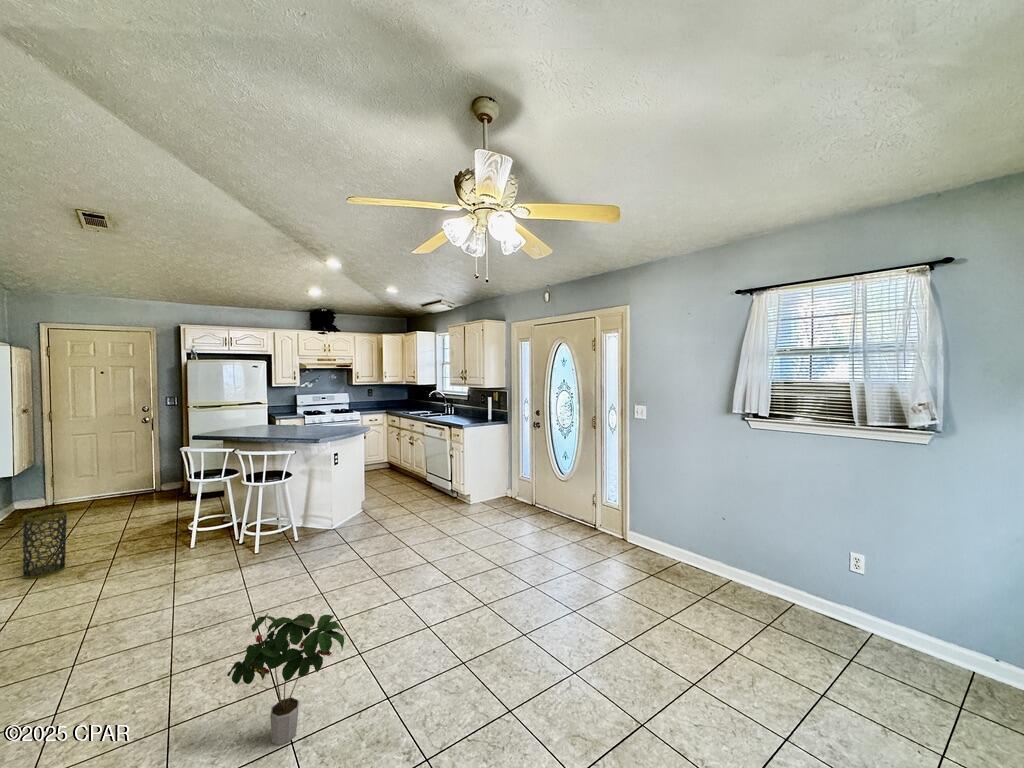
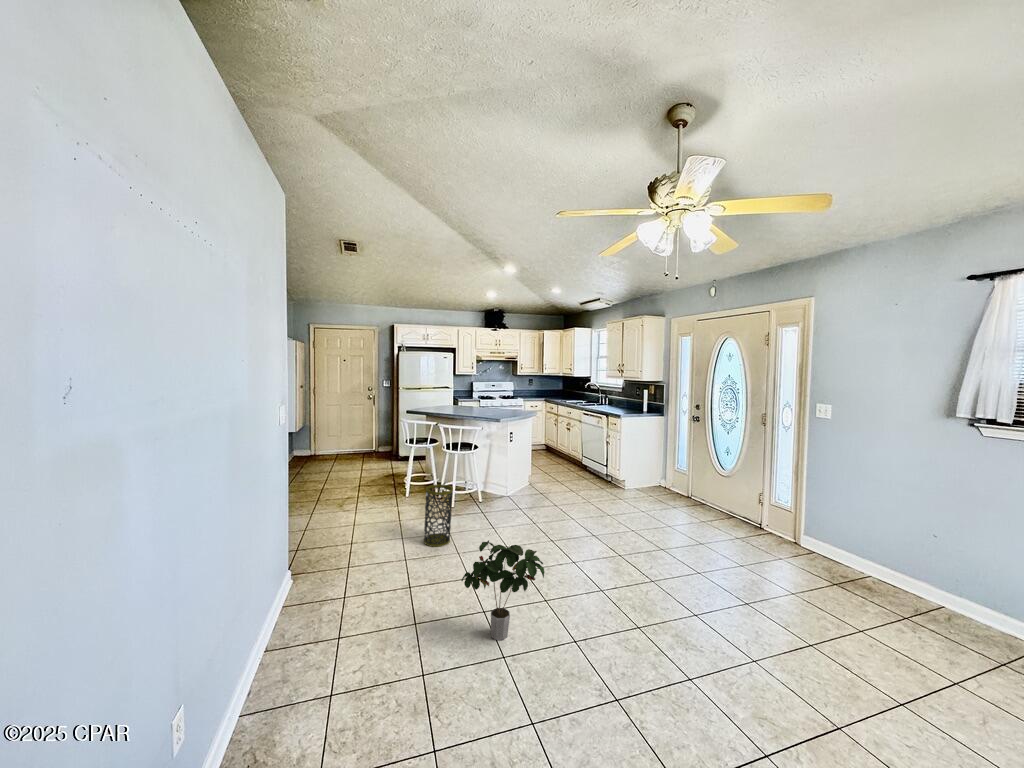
trash can: present [23,509,67,579] -> present [424,484,453,547]

